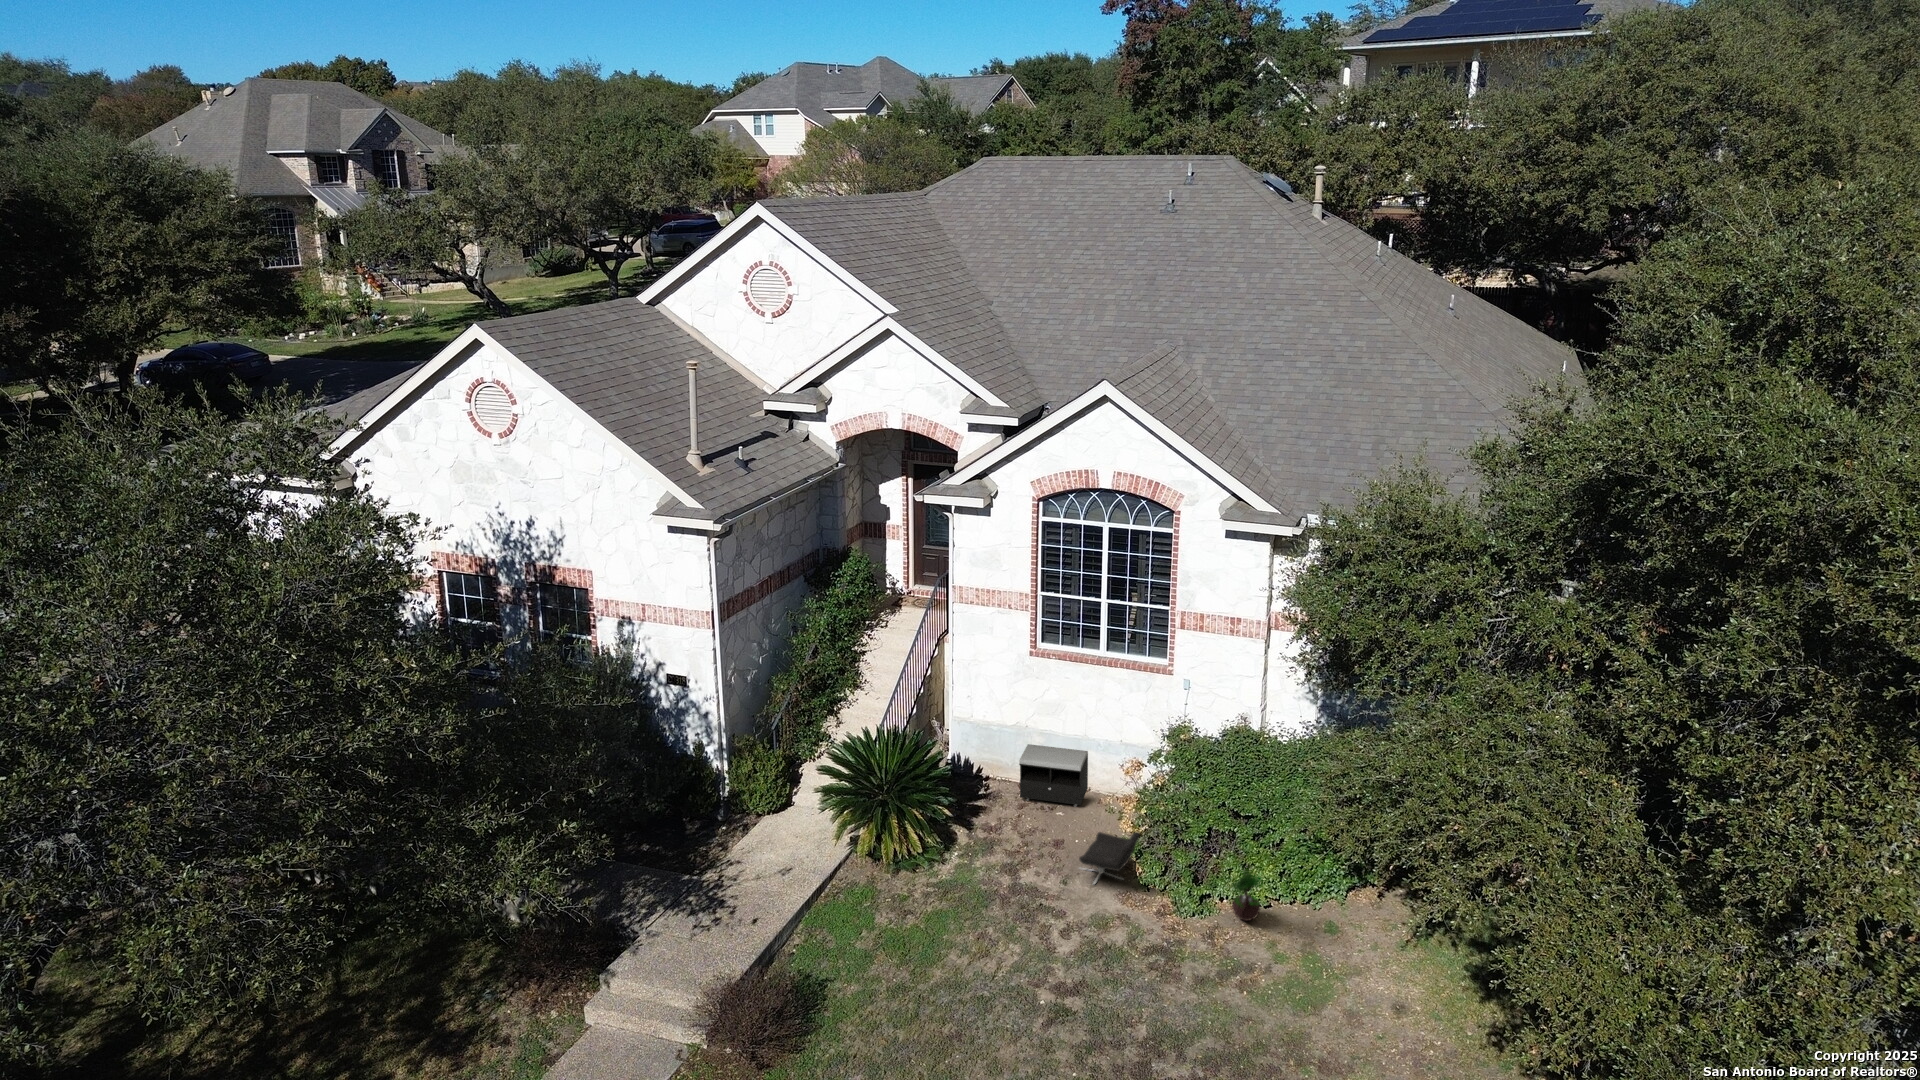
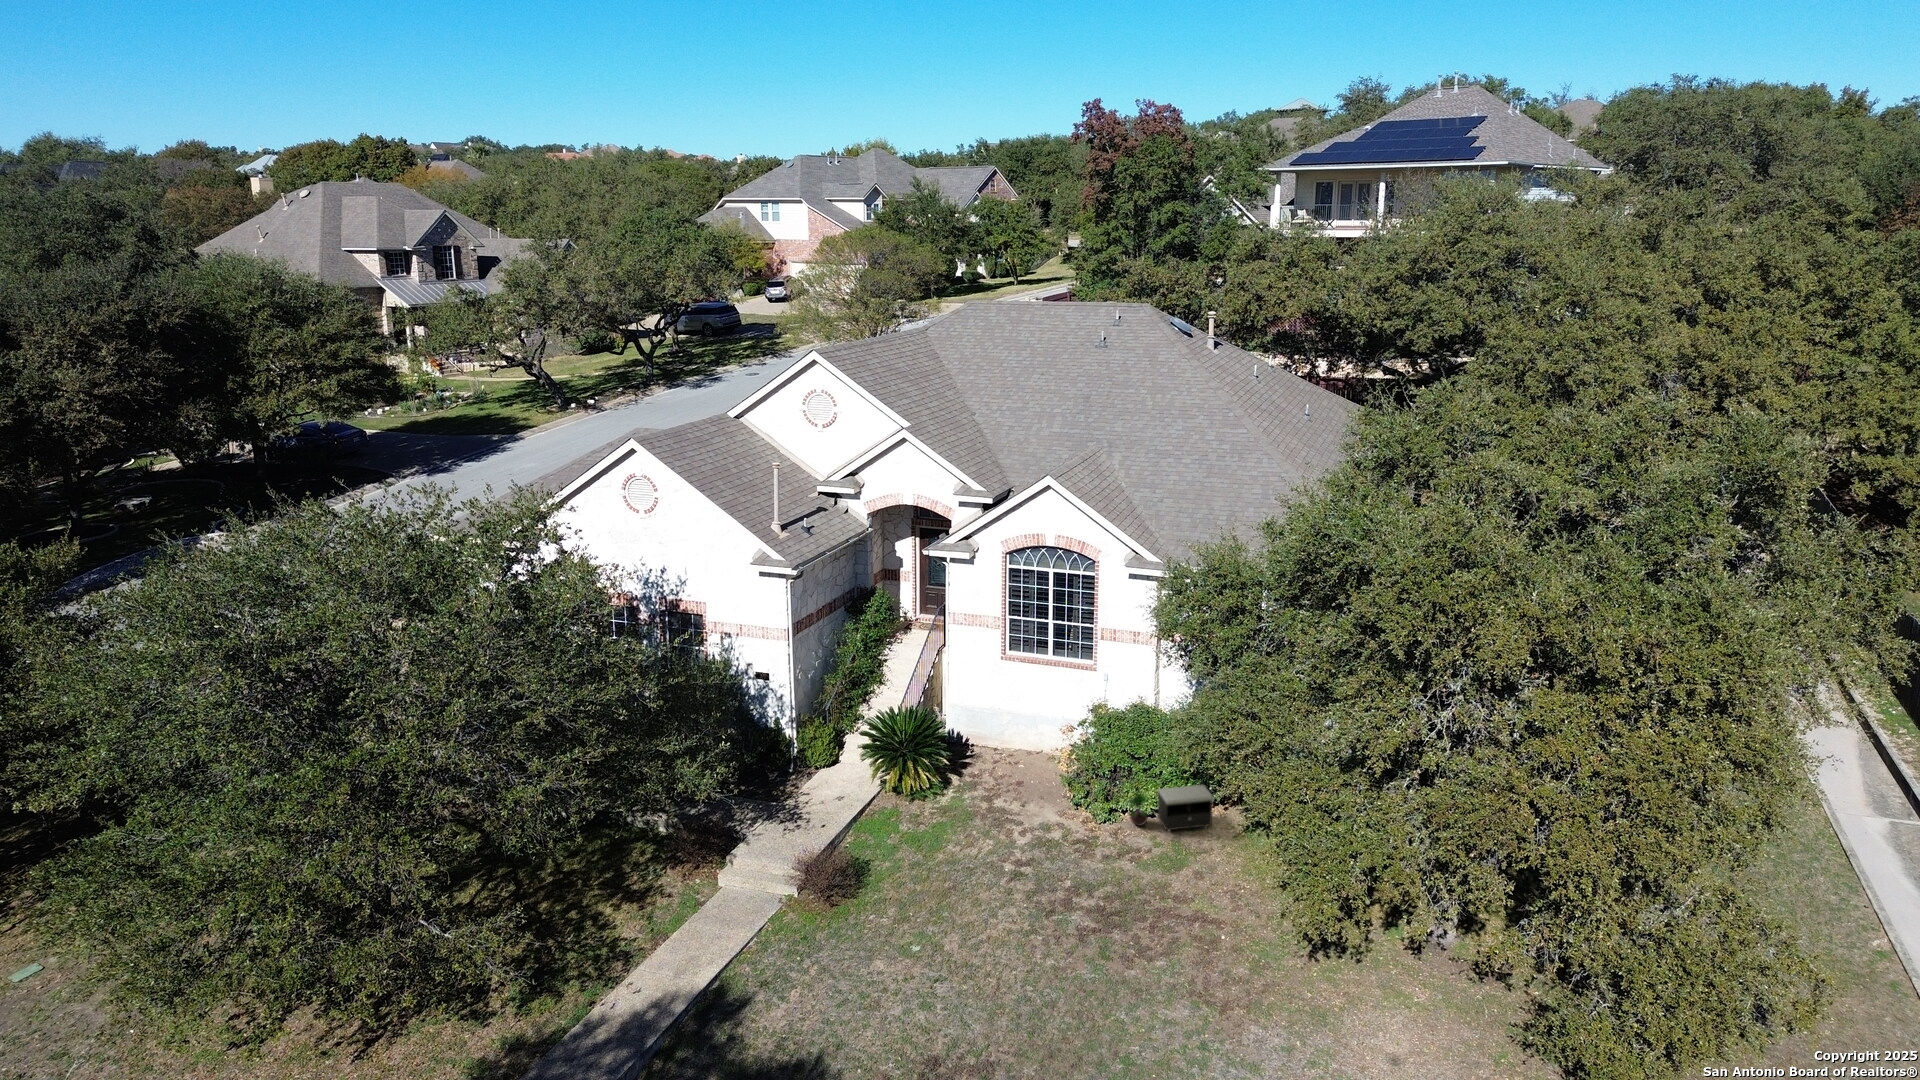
storage bench: present [1019,744,1088,807] -> present [1158,785,1213,831]
lounge chair: present [1079,832,1140,884] -> none [1032,772,1073,807]

